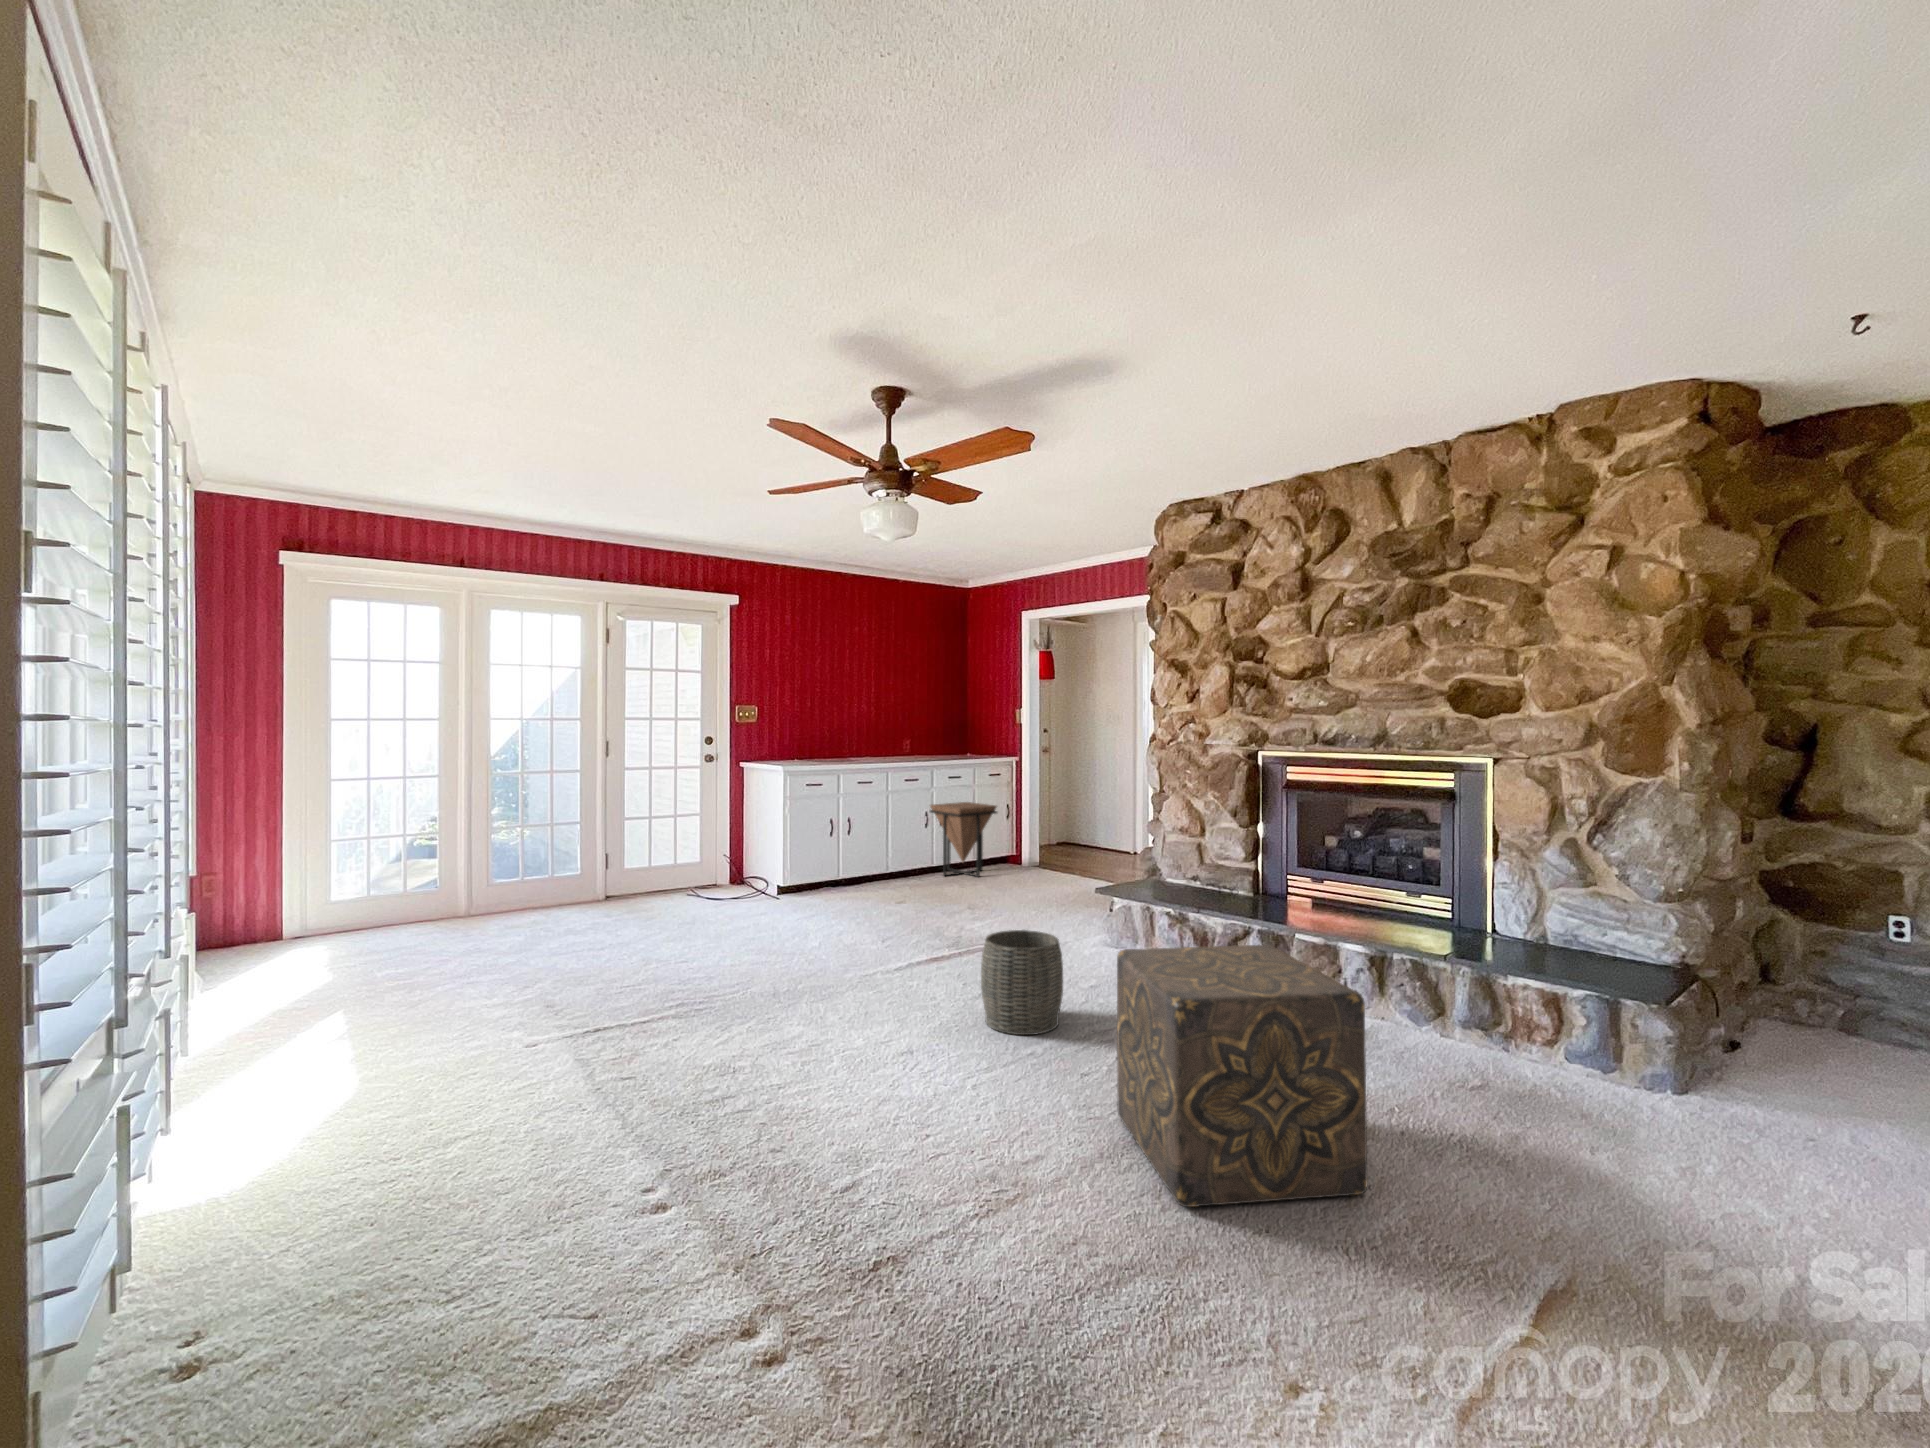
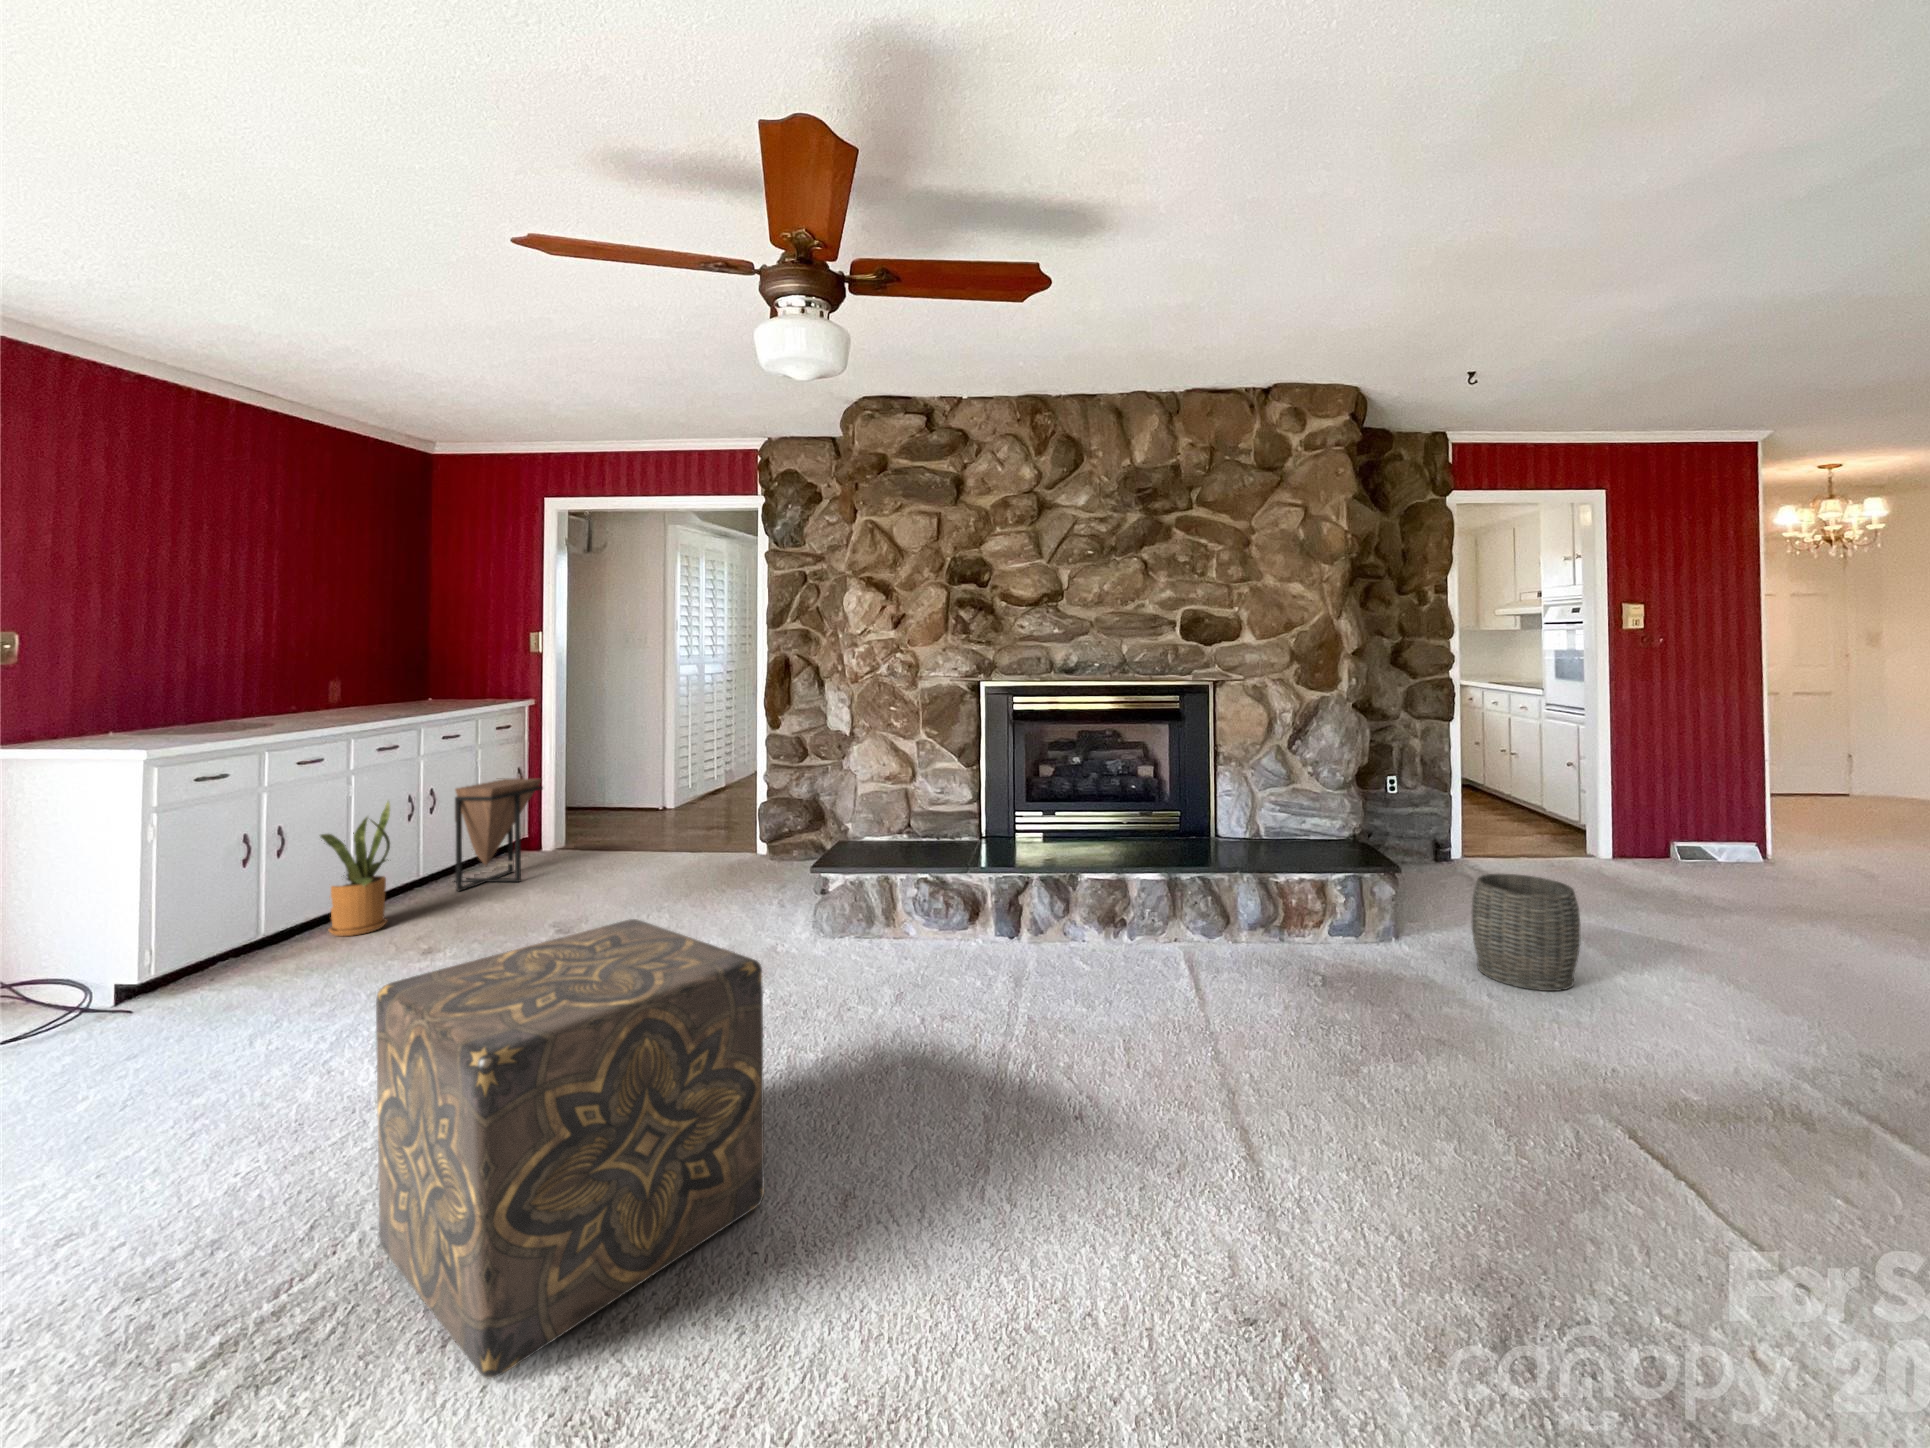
house plant: none [855,808,904,889] -> present [321,801,390,936]
woven basket: present [981,930,1063,1035] -> present [1472,874,1580,991]
ottoman: present [1117,945,1367,1207] -> present [376,919,764,1379]

